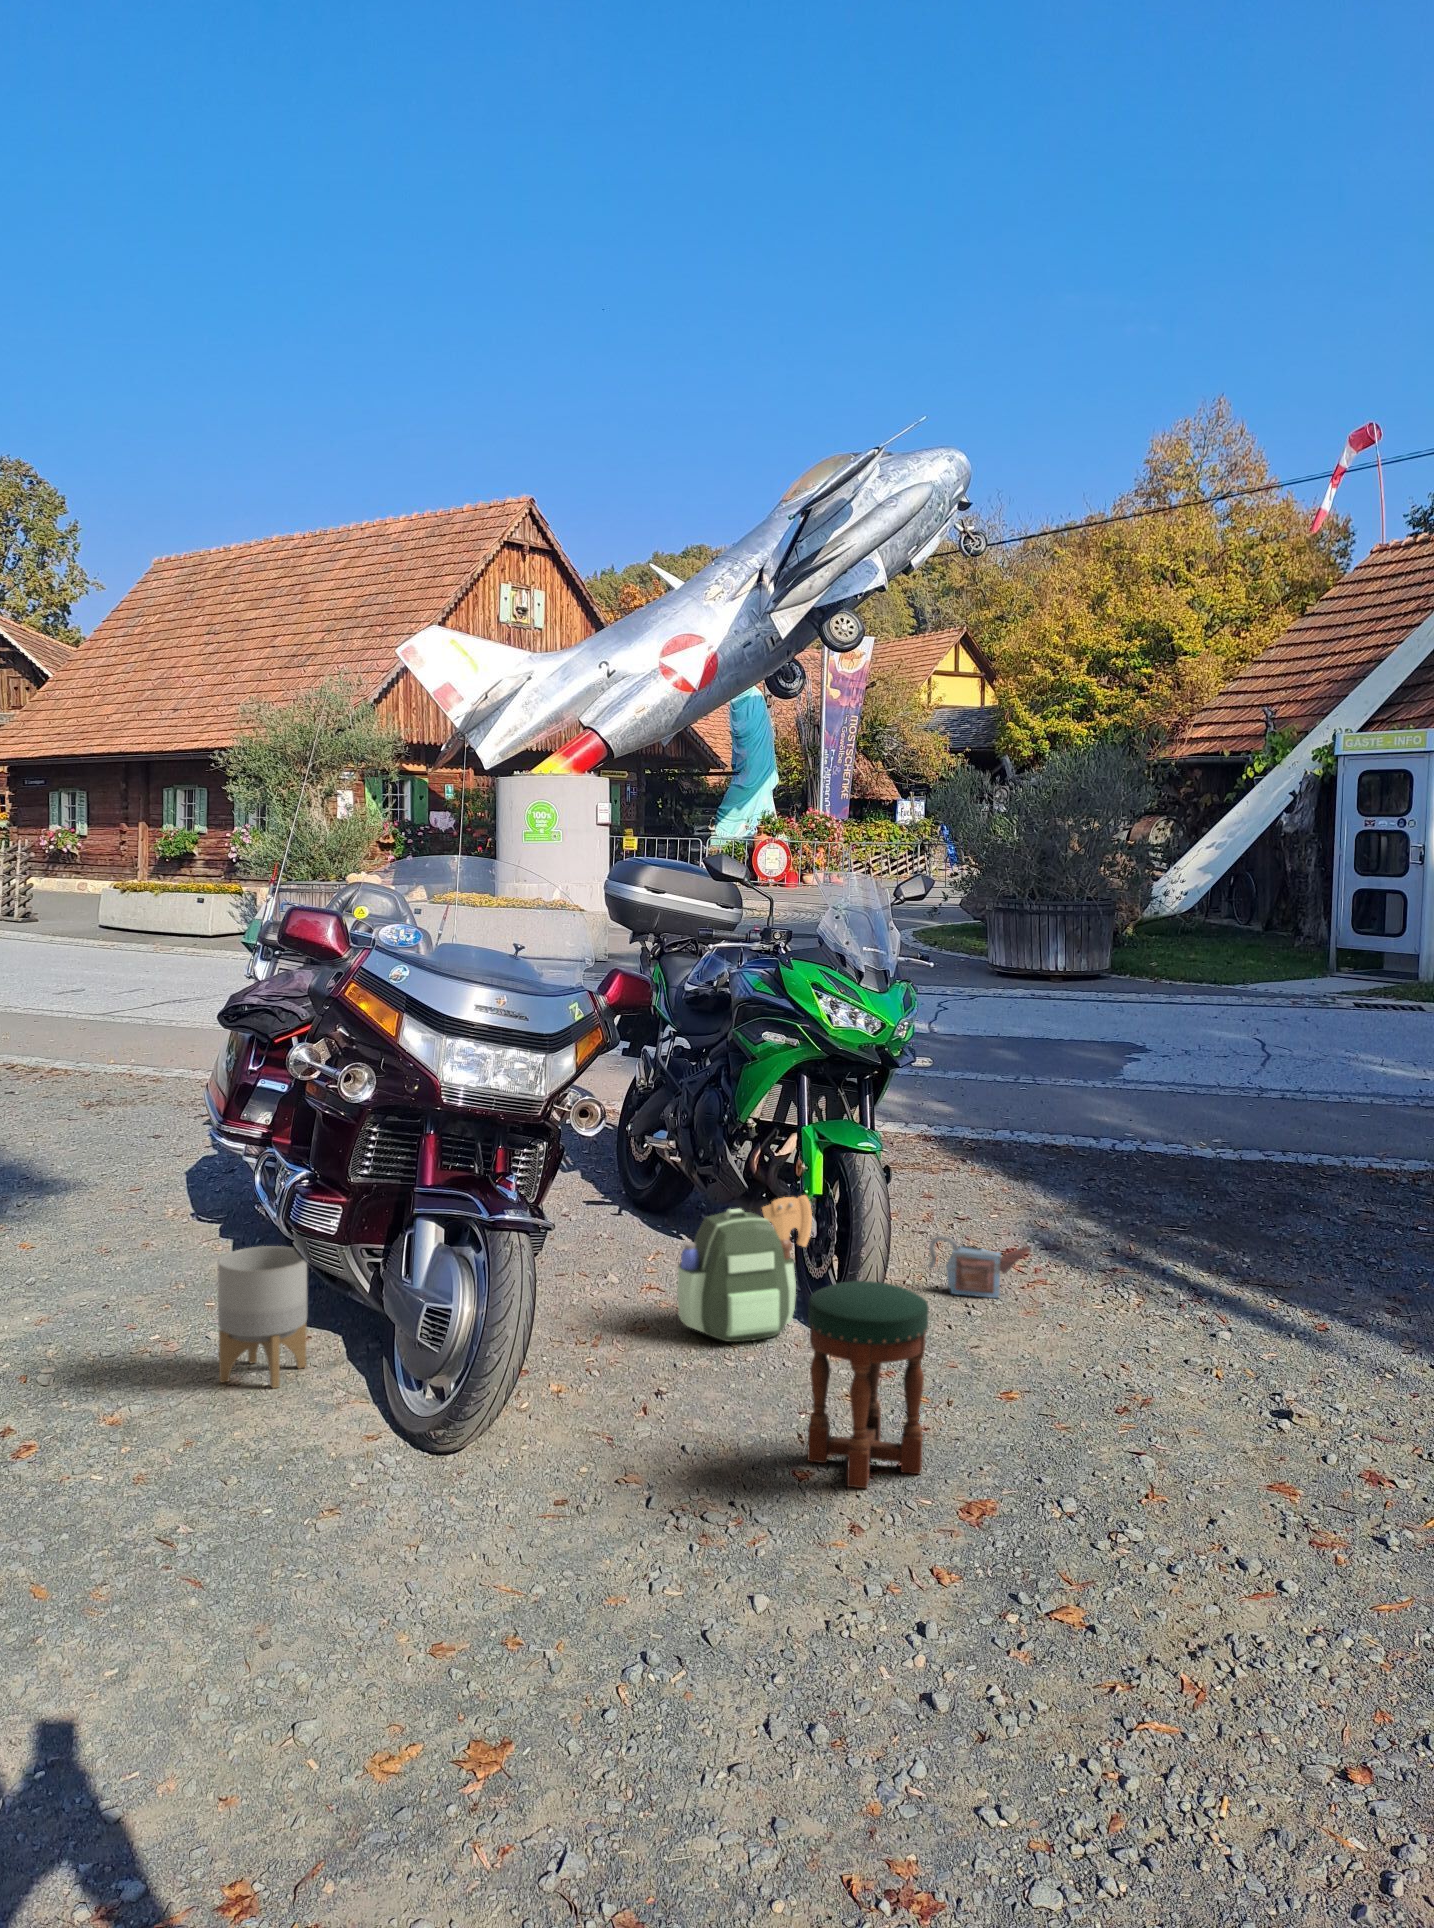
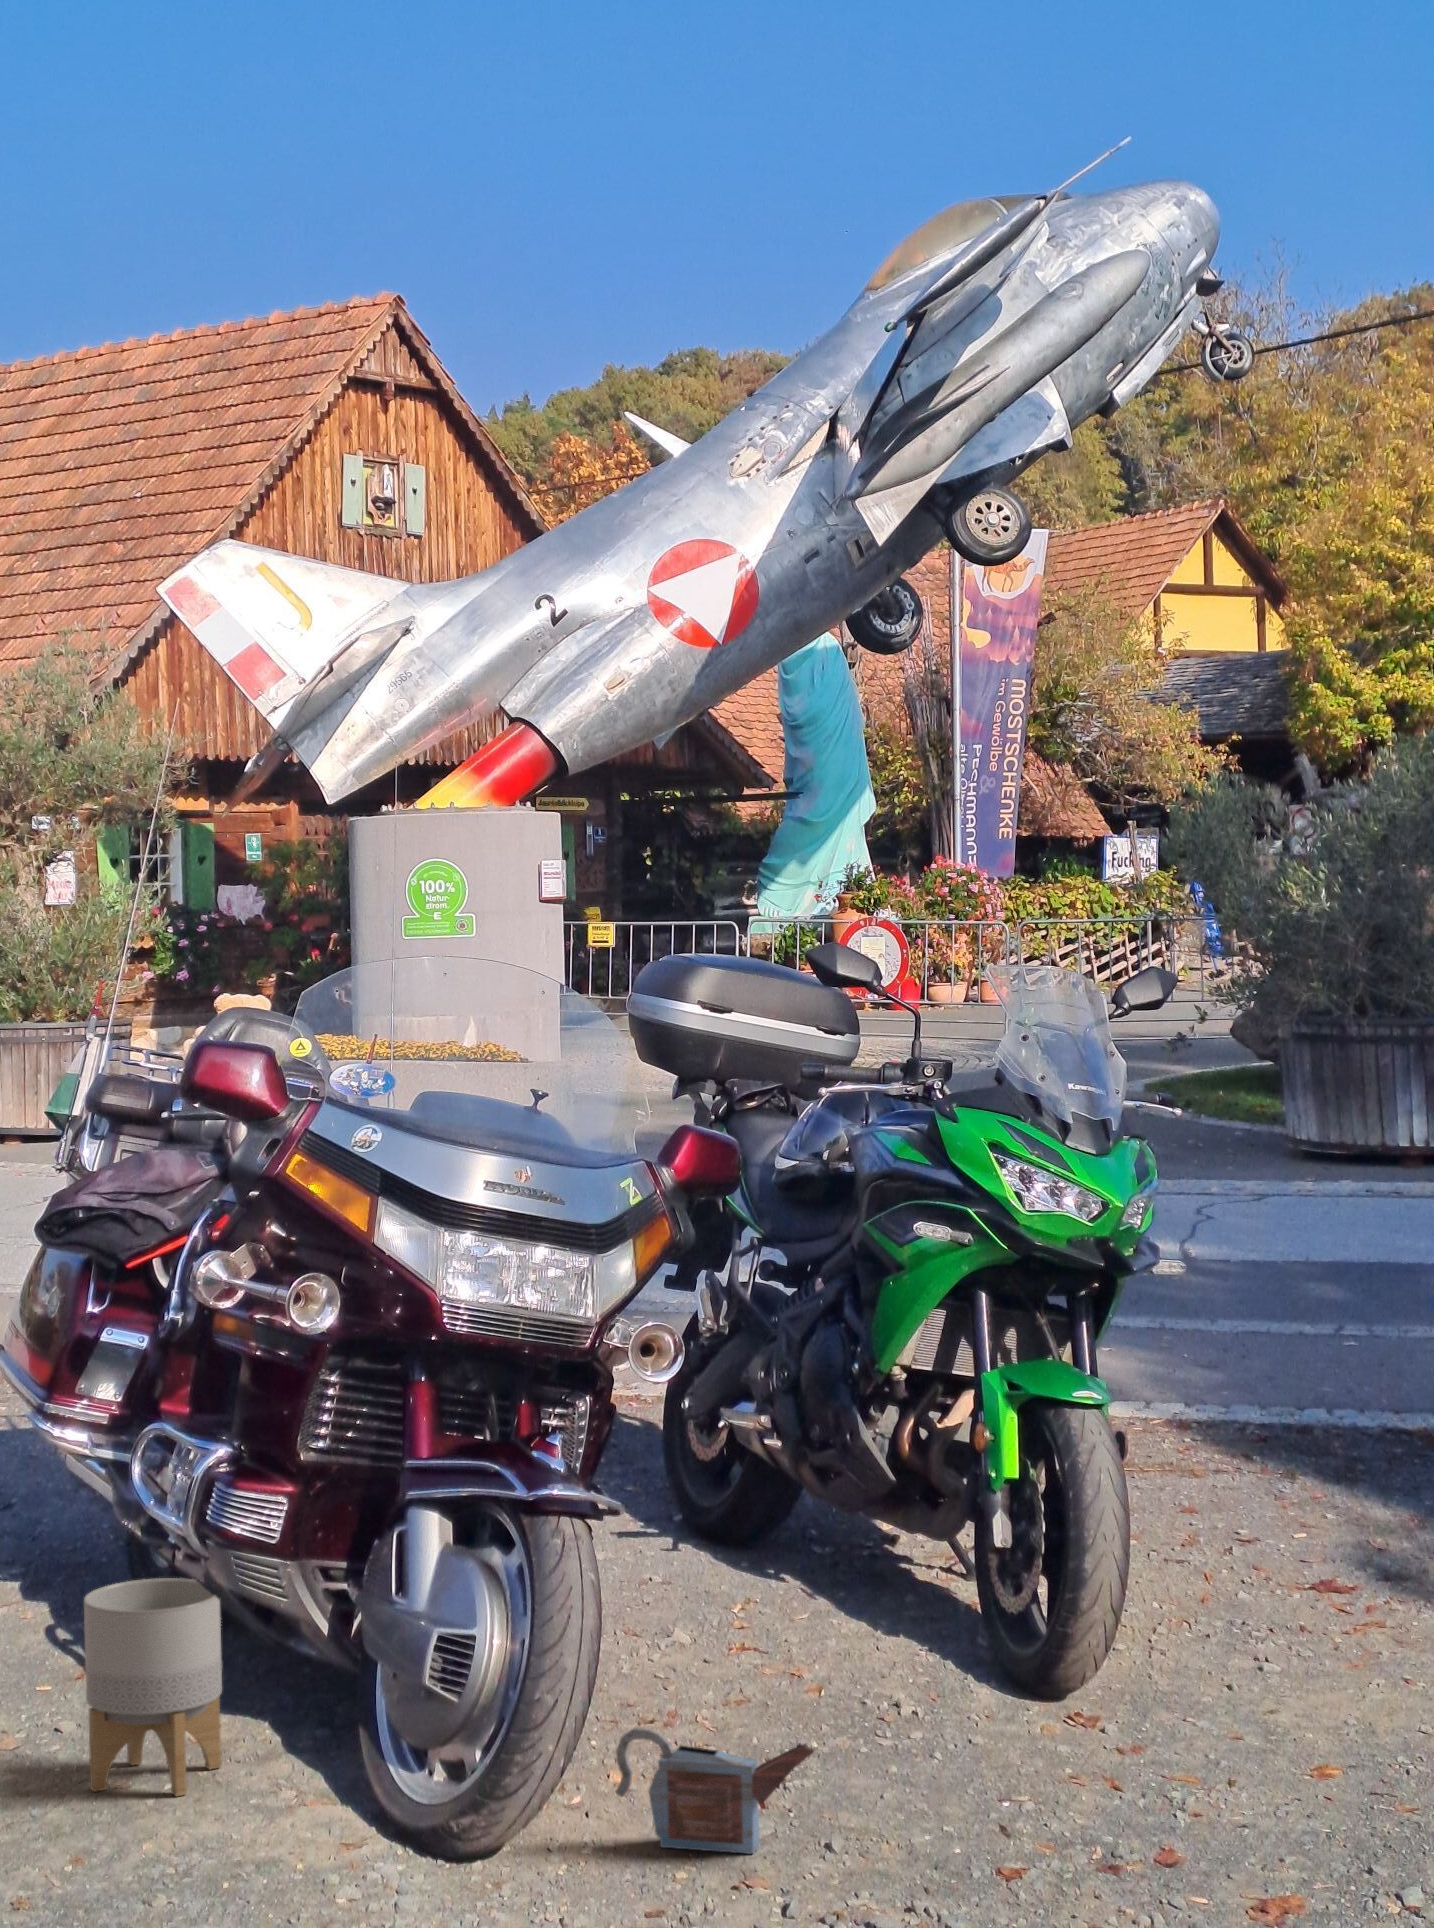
backpack: present [677,1195,812,1342] -> none [792,1477,1001,1712]
watering can: present [928,1236,1031,1298] -> present [616,1727,814,1854]
stool: present [807,1281,929,1489] -> none [1009,1584,1192,1894]

